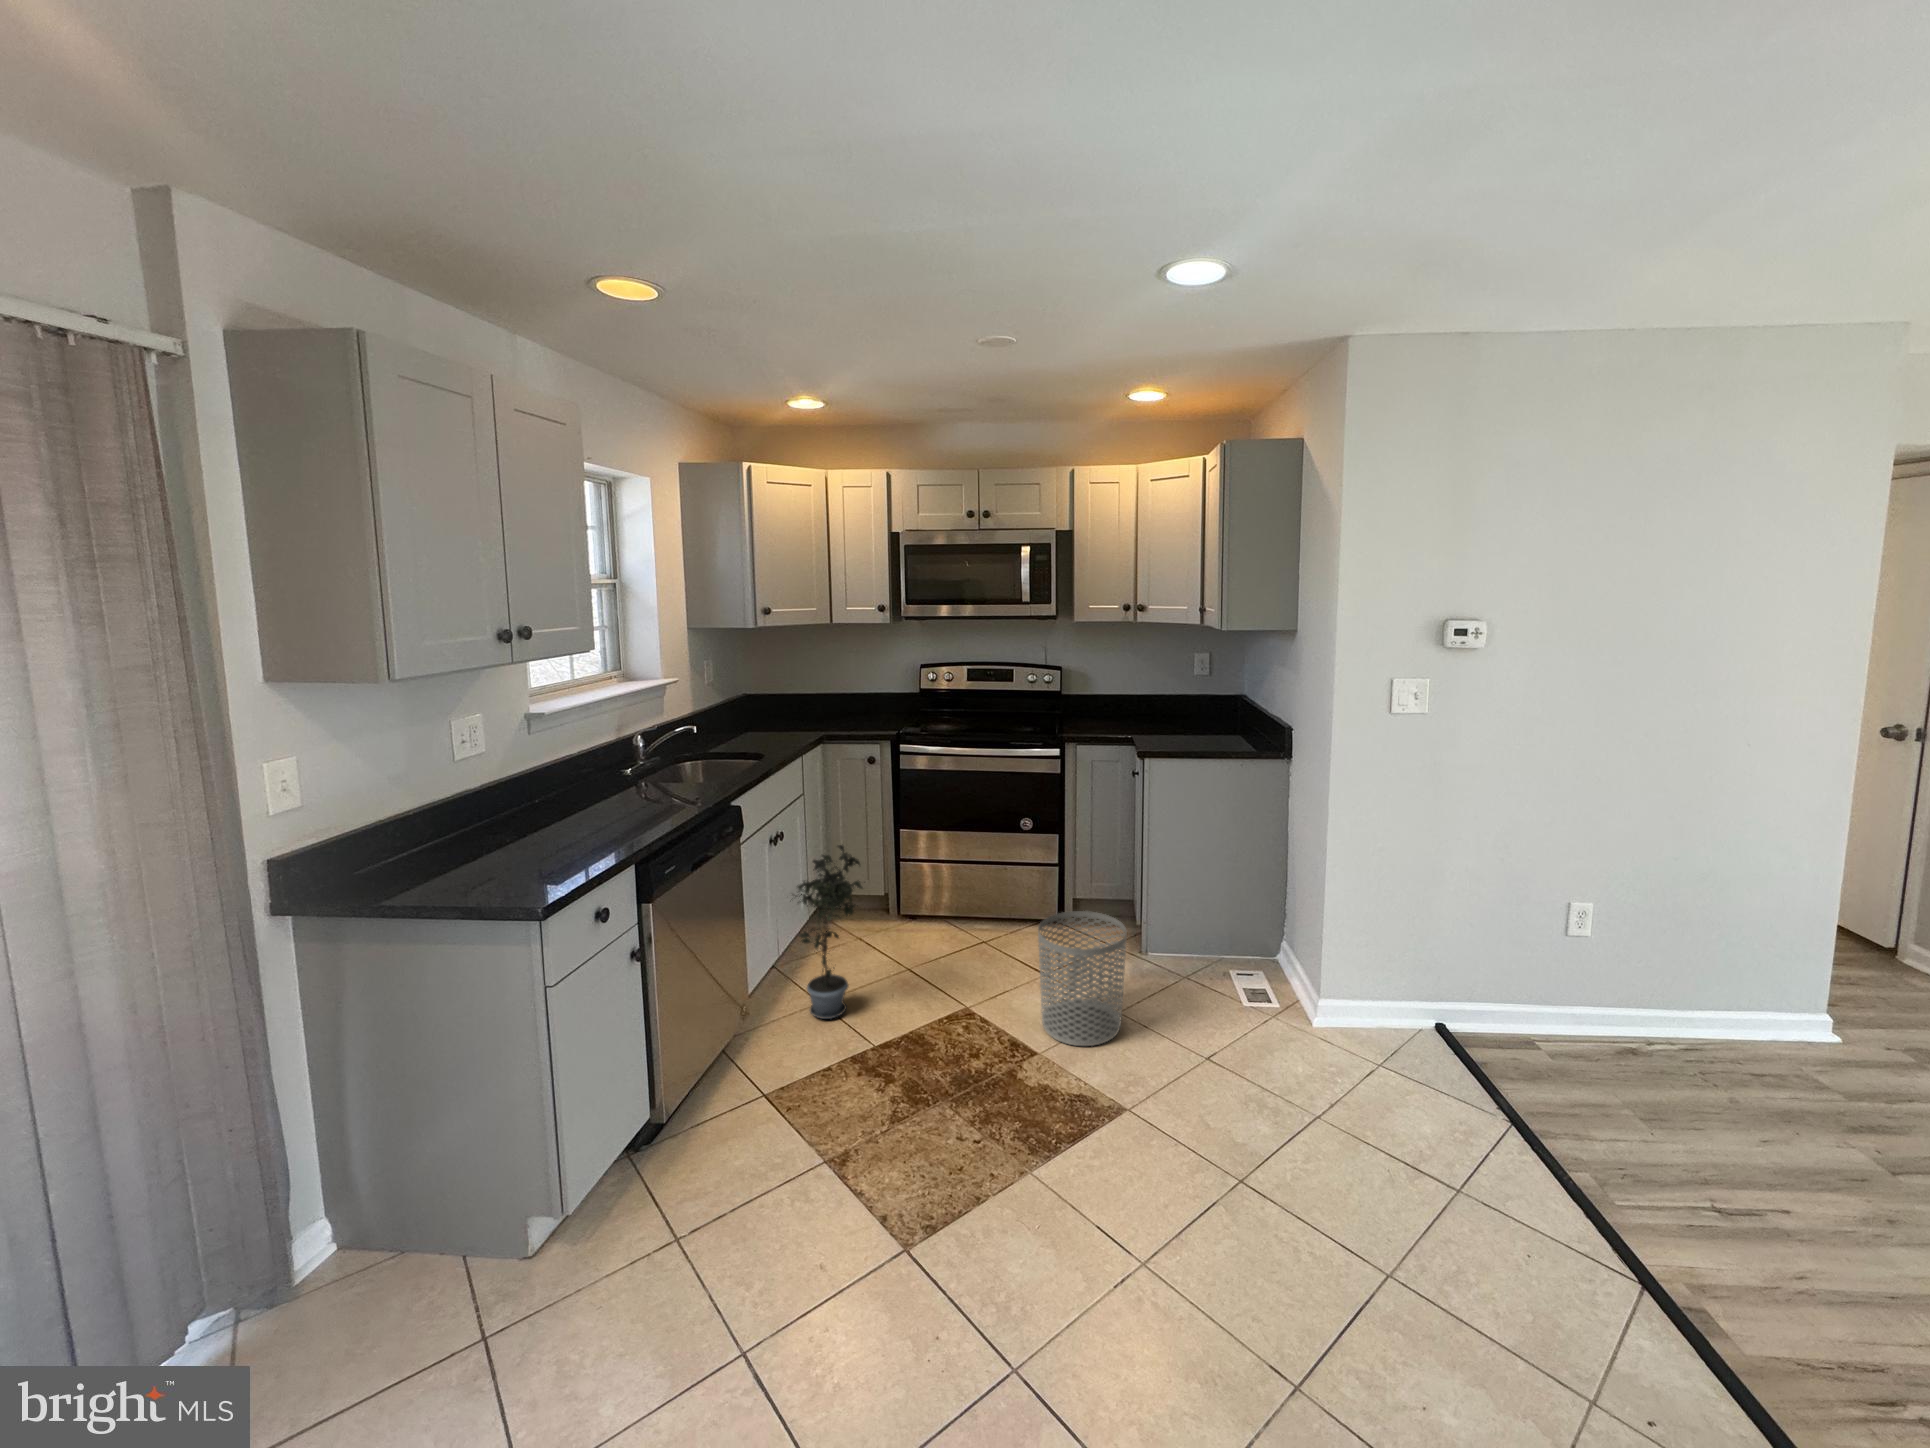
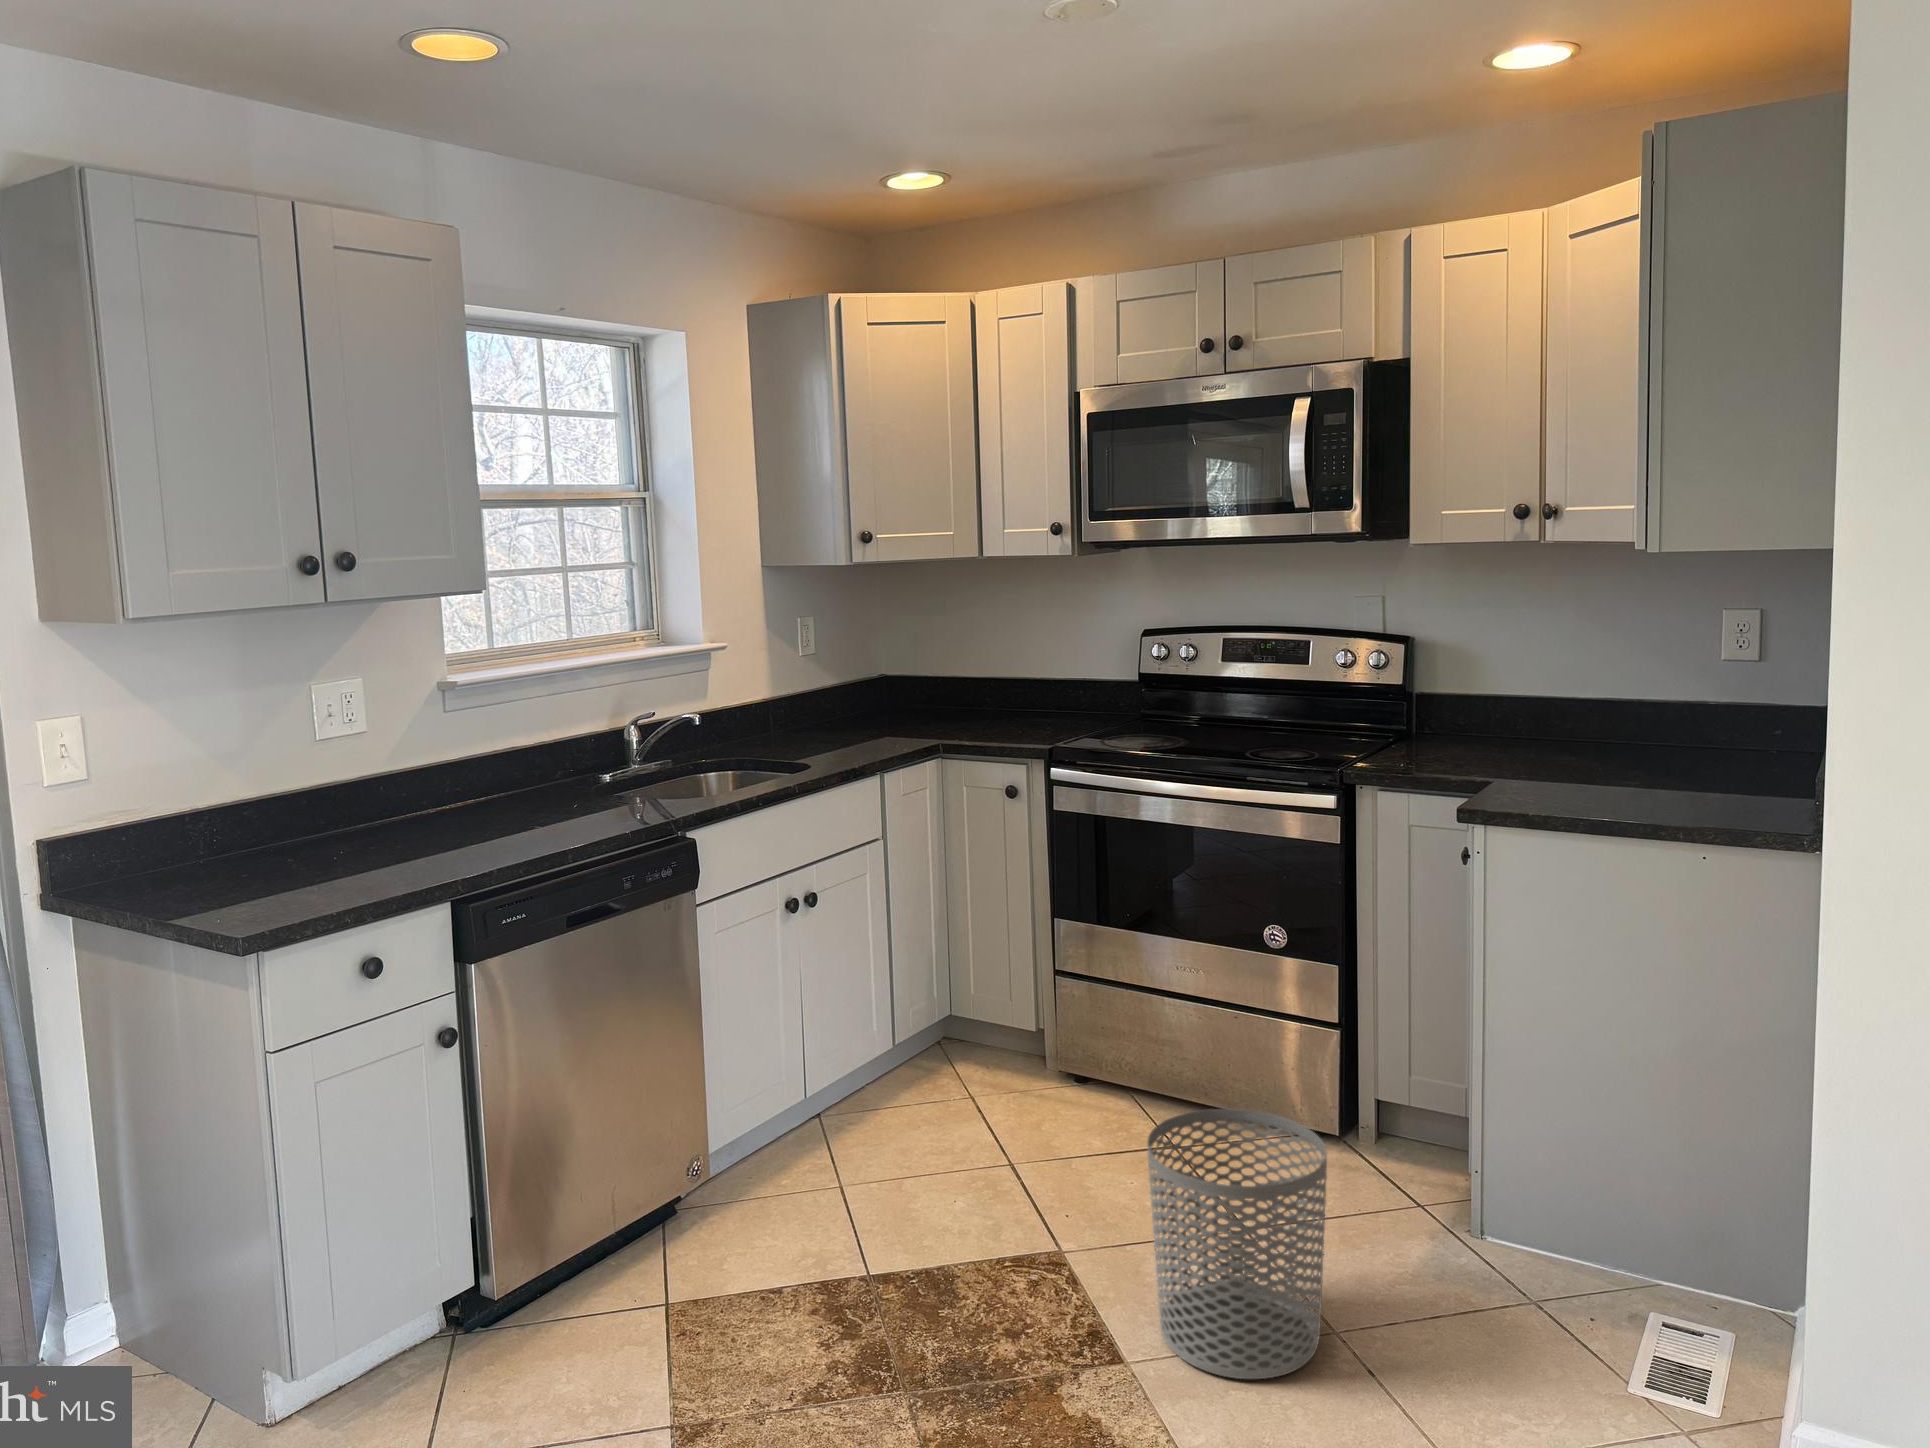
potted plant: present [791,845,863,1019] -> none [773,926,896,1217]

